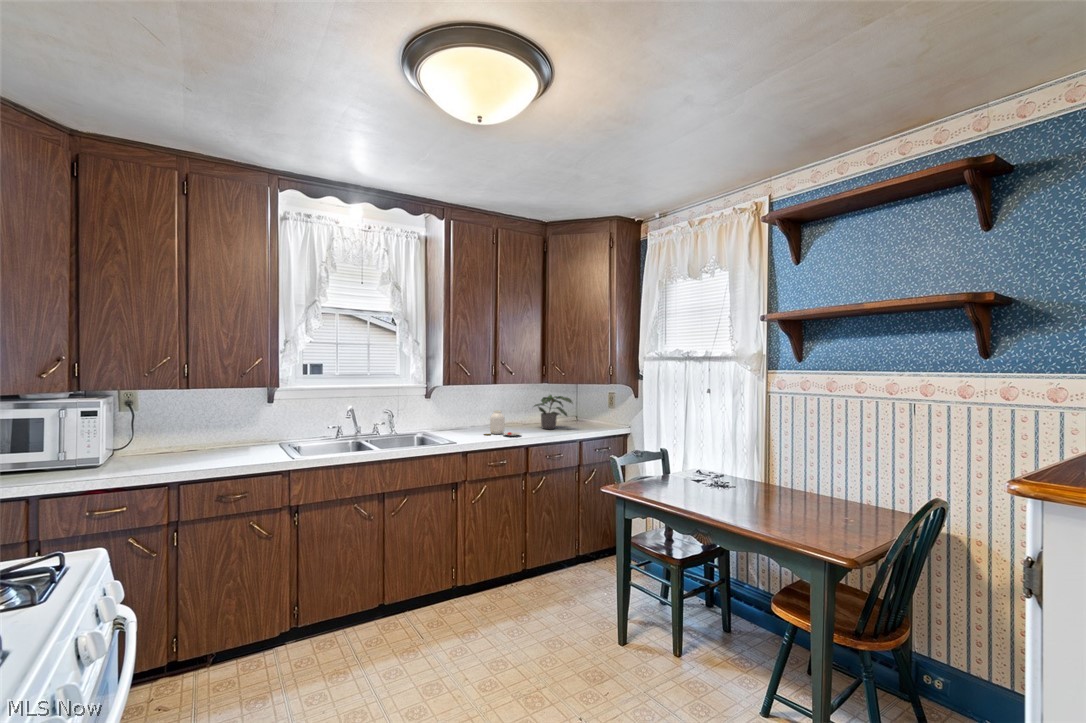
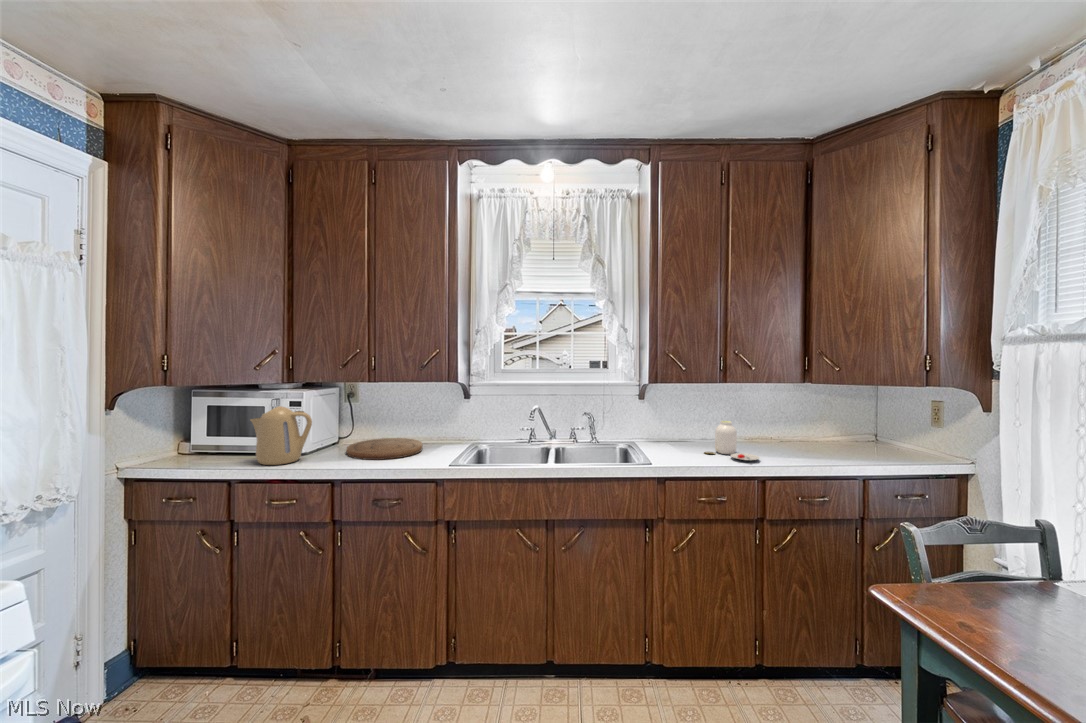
potted plant: present [534,395,573,429] -> none [788,400,858,453]
kettle: none [45,415,127,478] -> present [250,406,312,465]
cutting board: none [154,446,241,465] -> present [347,438,423,460]

